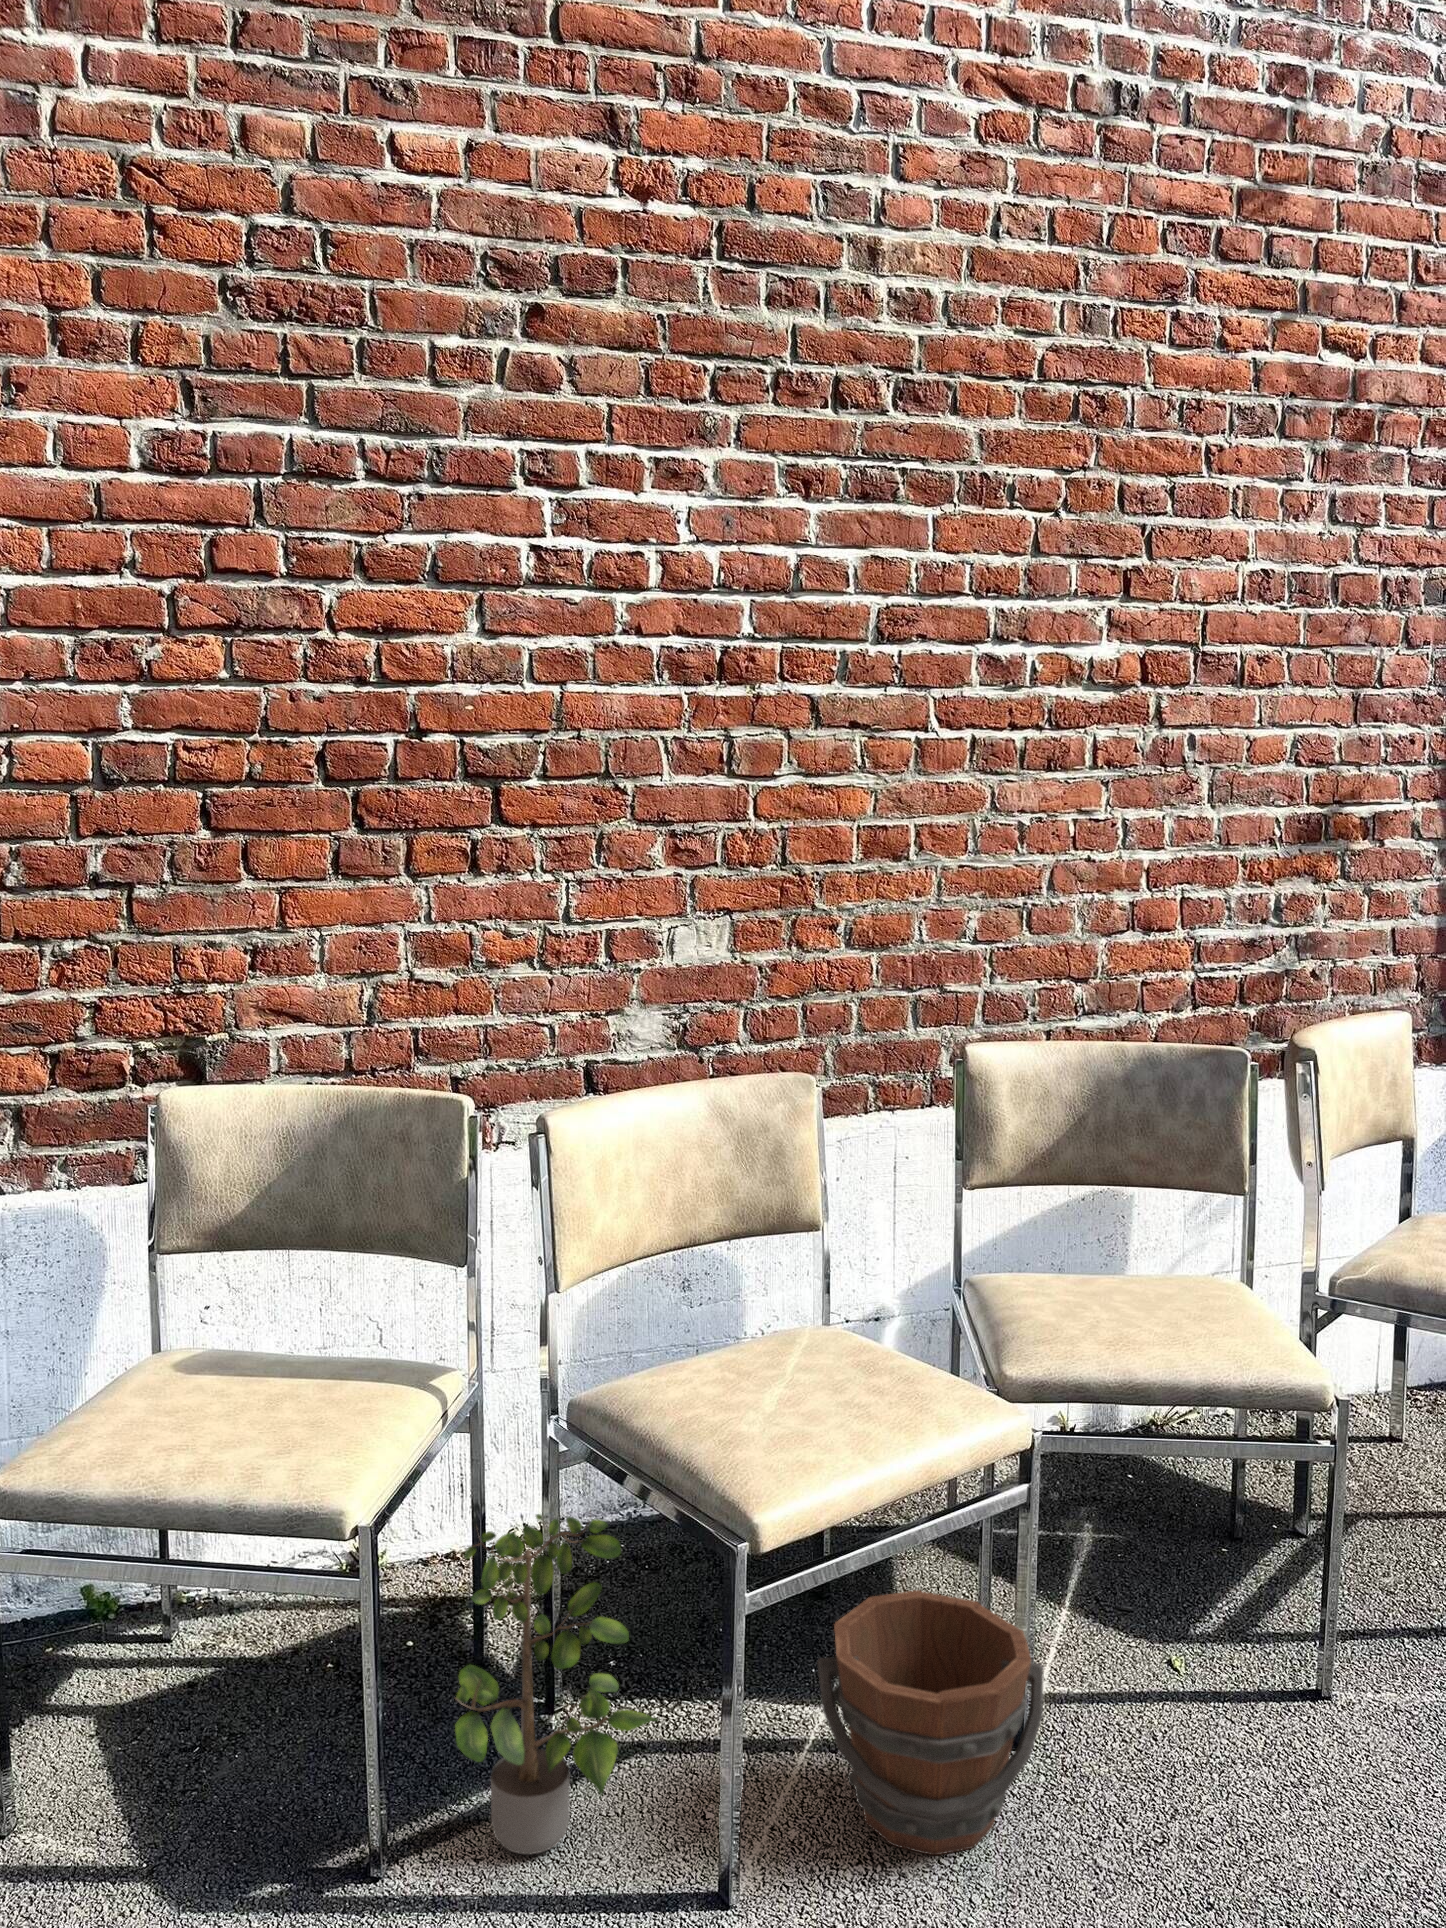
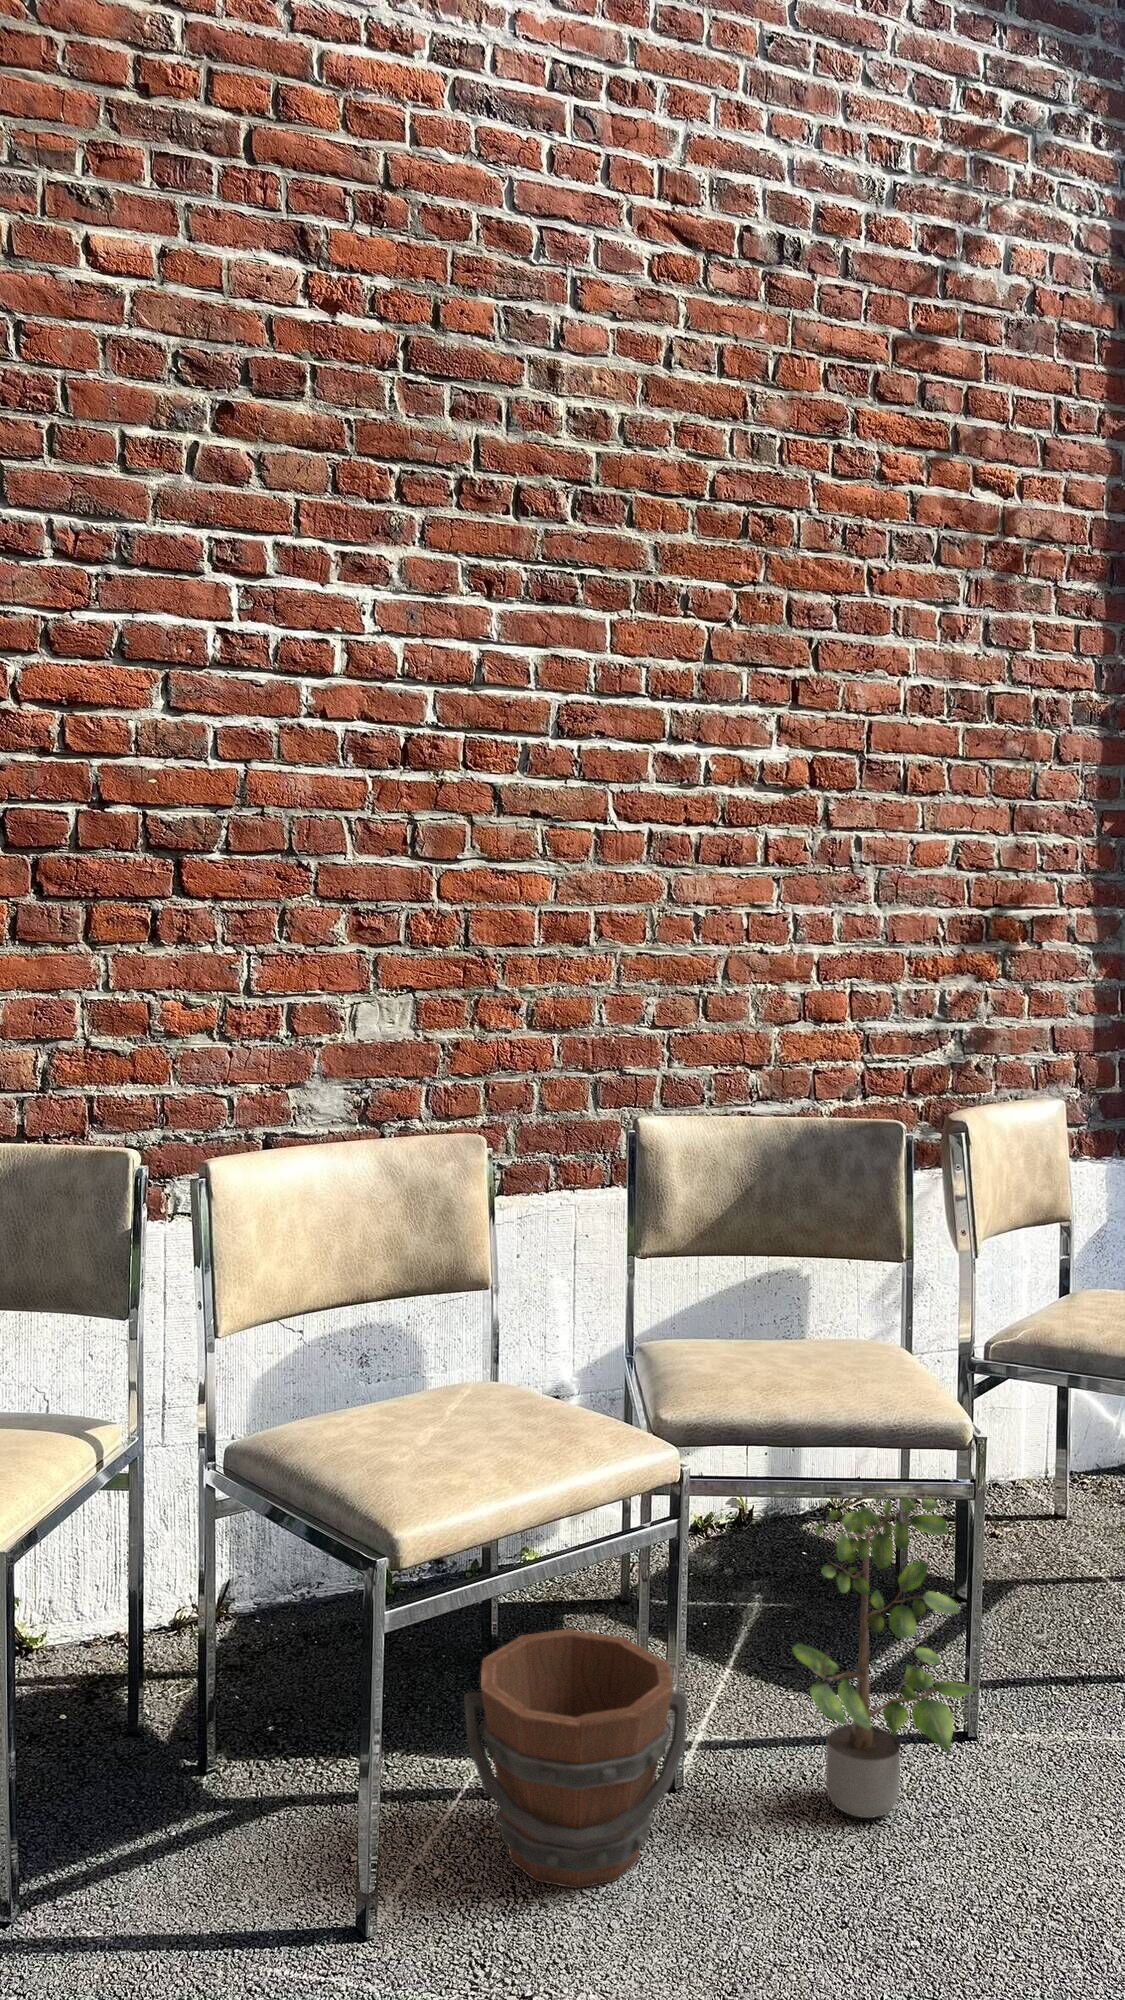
potted plant: present [455,1514,657,1854] -> present [792,1495,978,1818]

